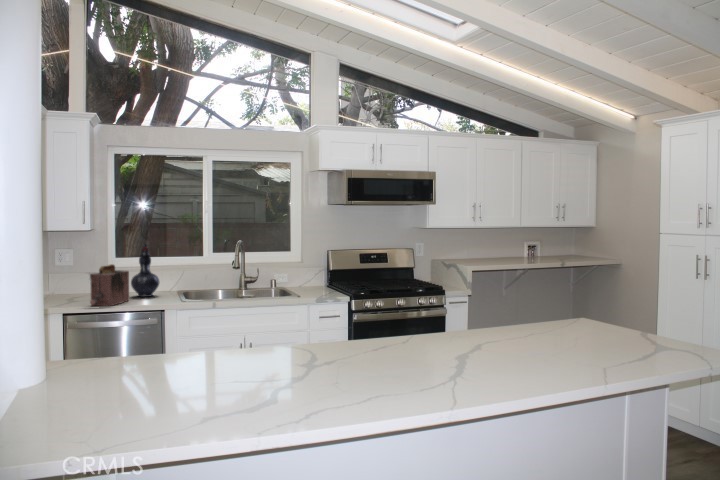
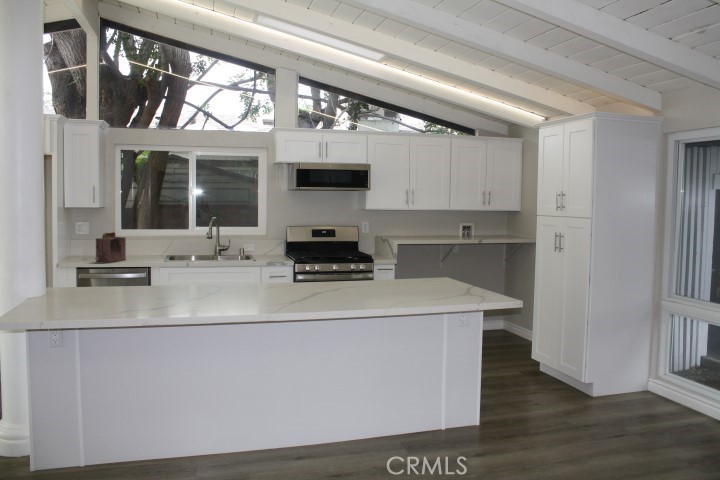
decorative vase: present [131,244,159,297] -> none [129,217,150,258]

